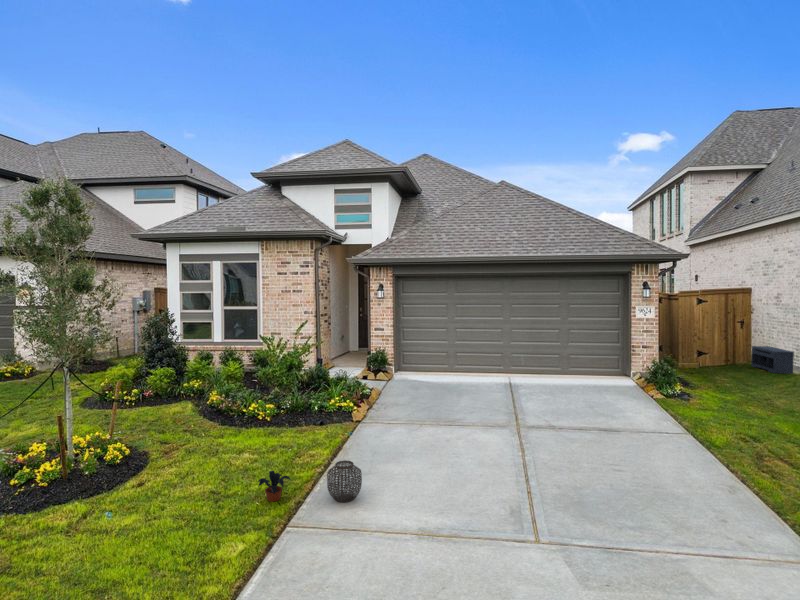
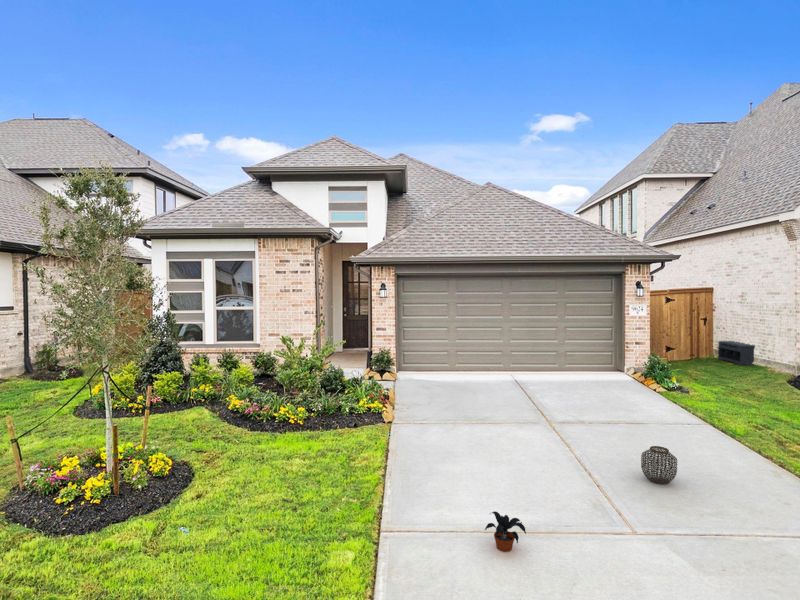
woven basket: present [327,460,362,503] -> present [641,446,677,484]
potted plant: present [258,470,290,502] -> present [485,511,526,552]

